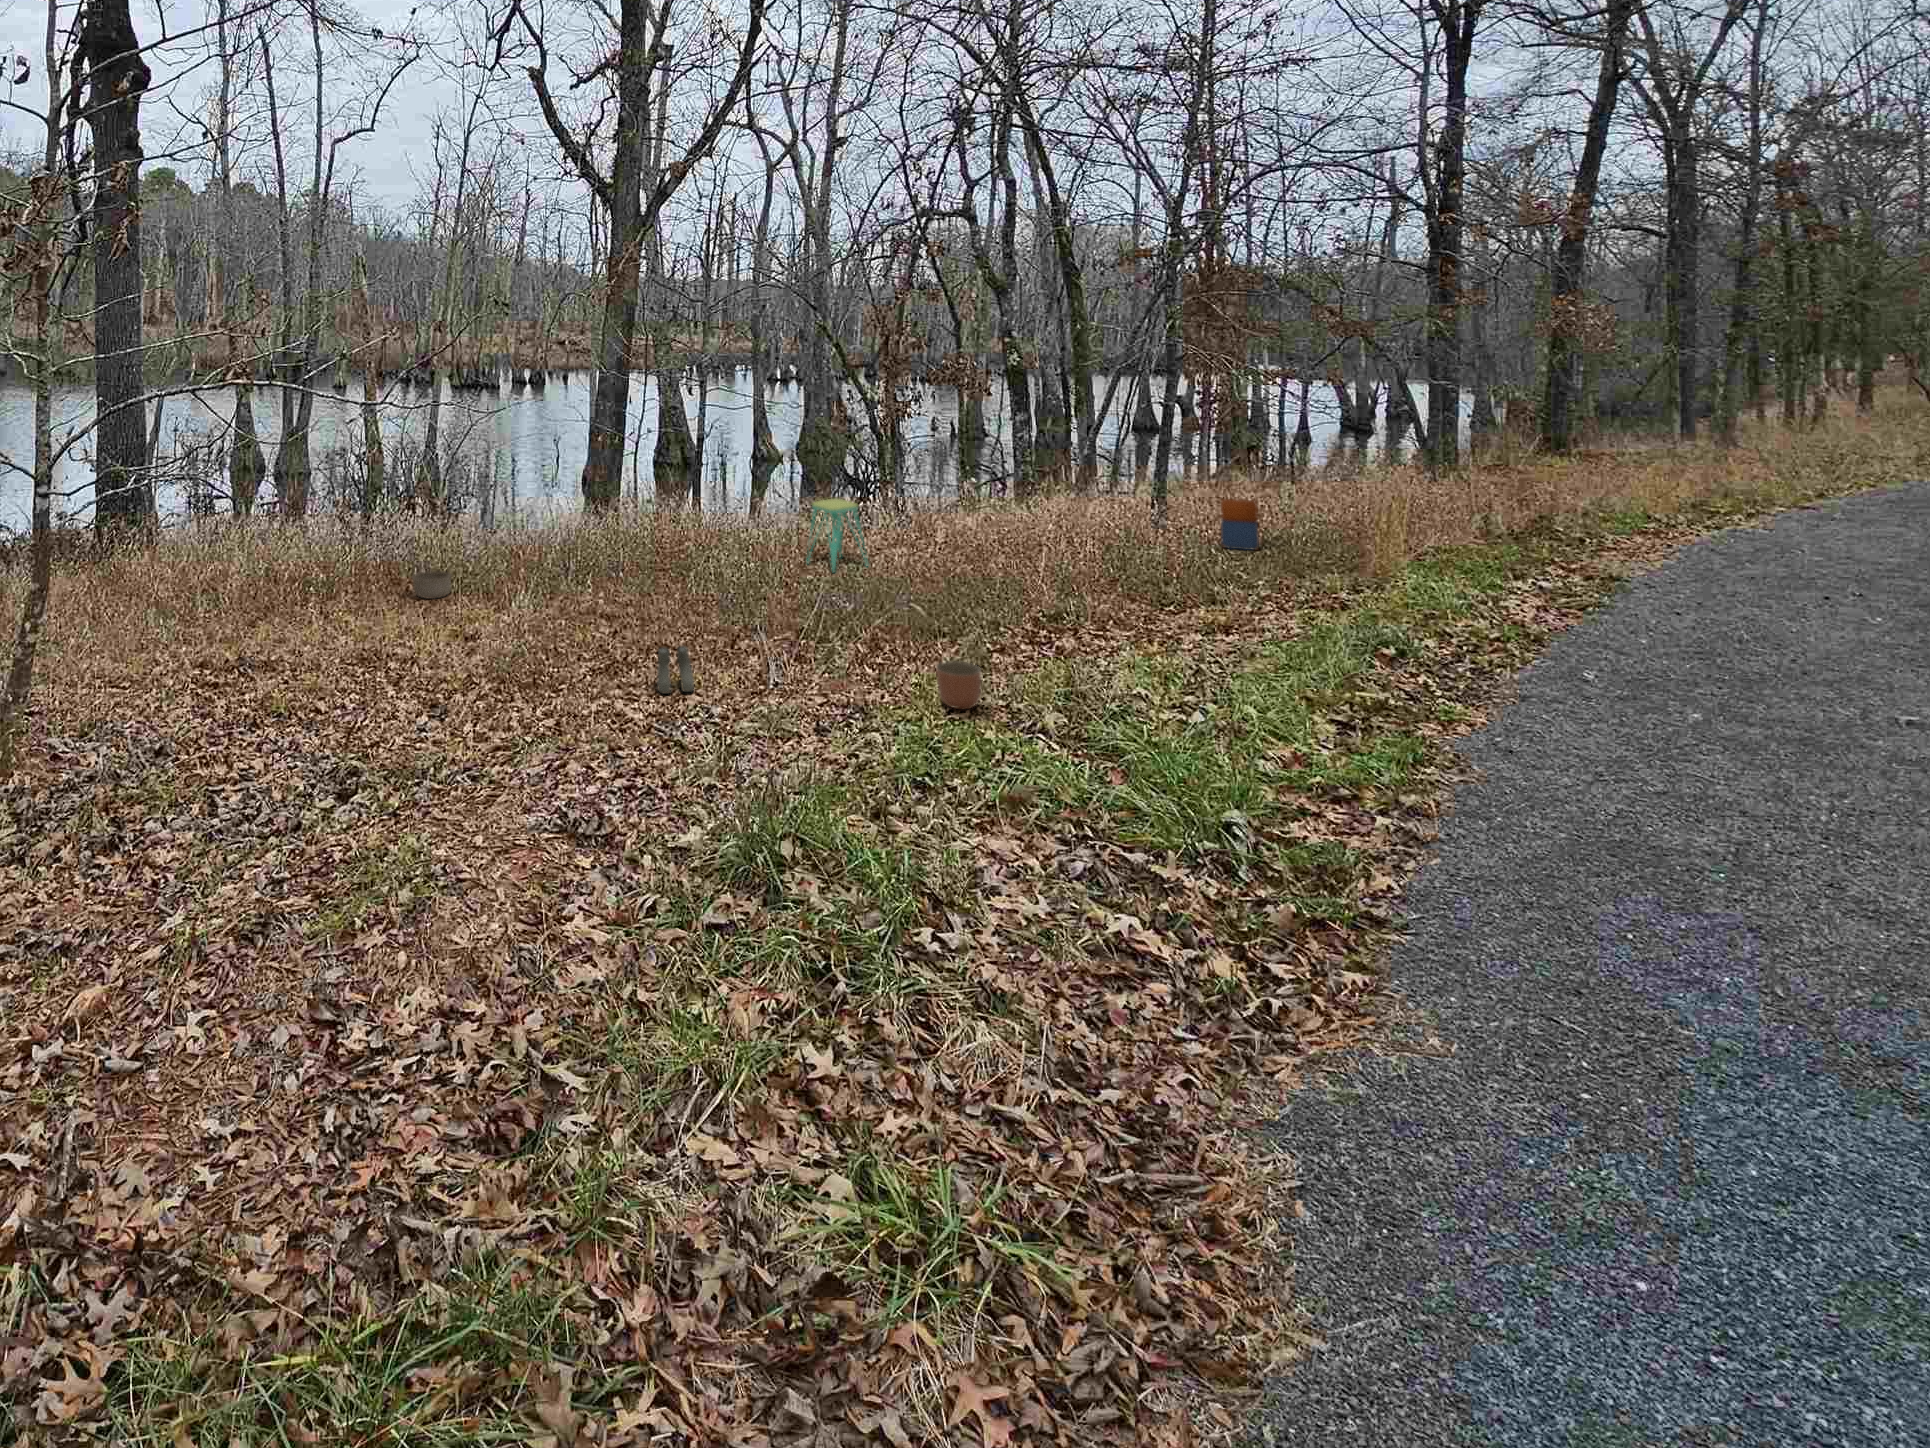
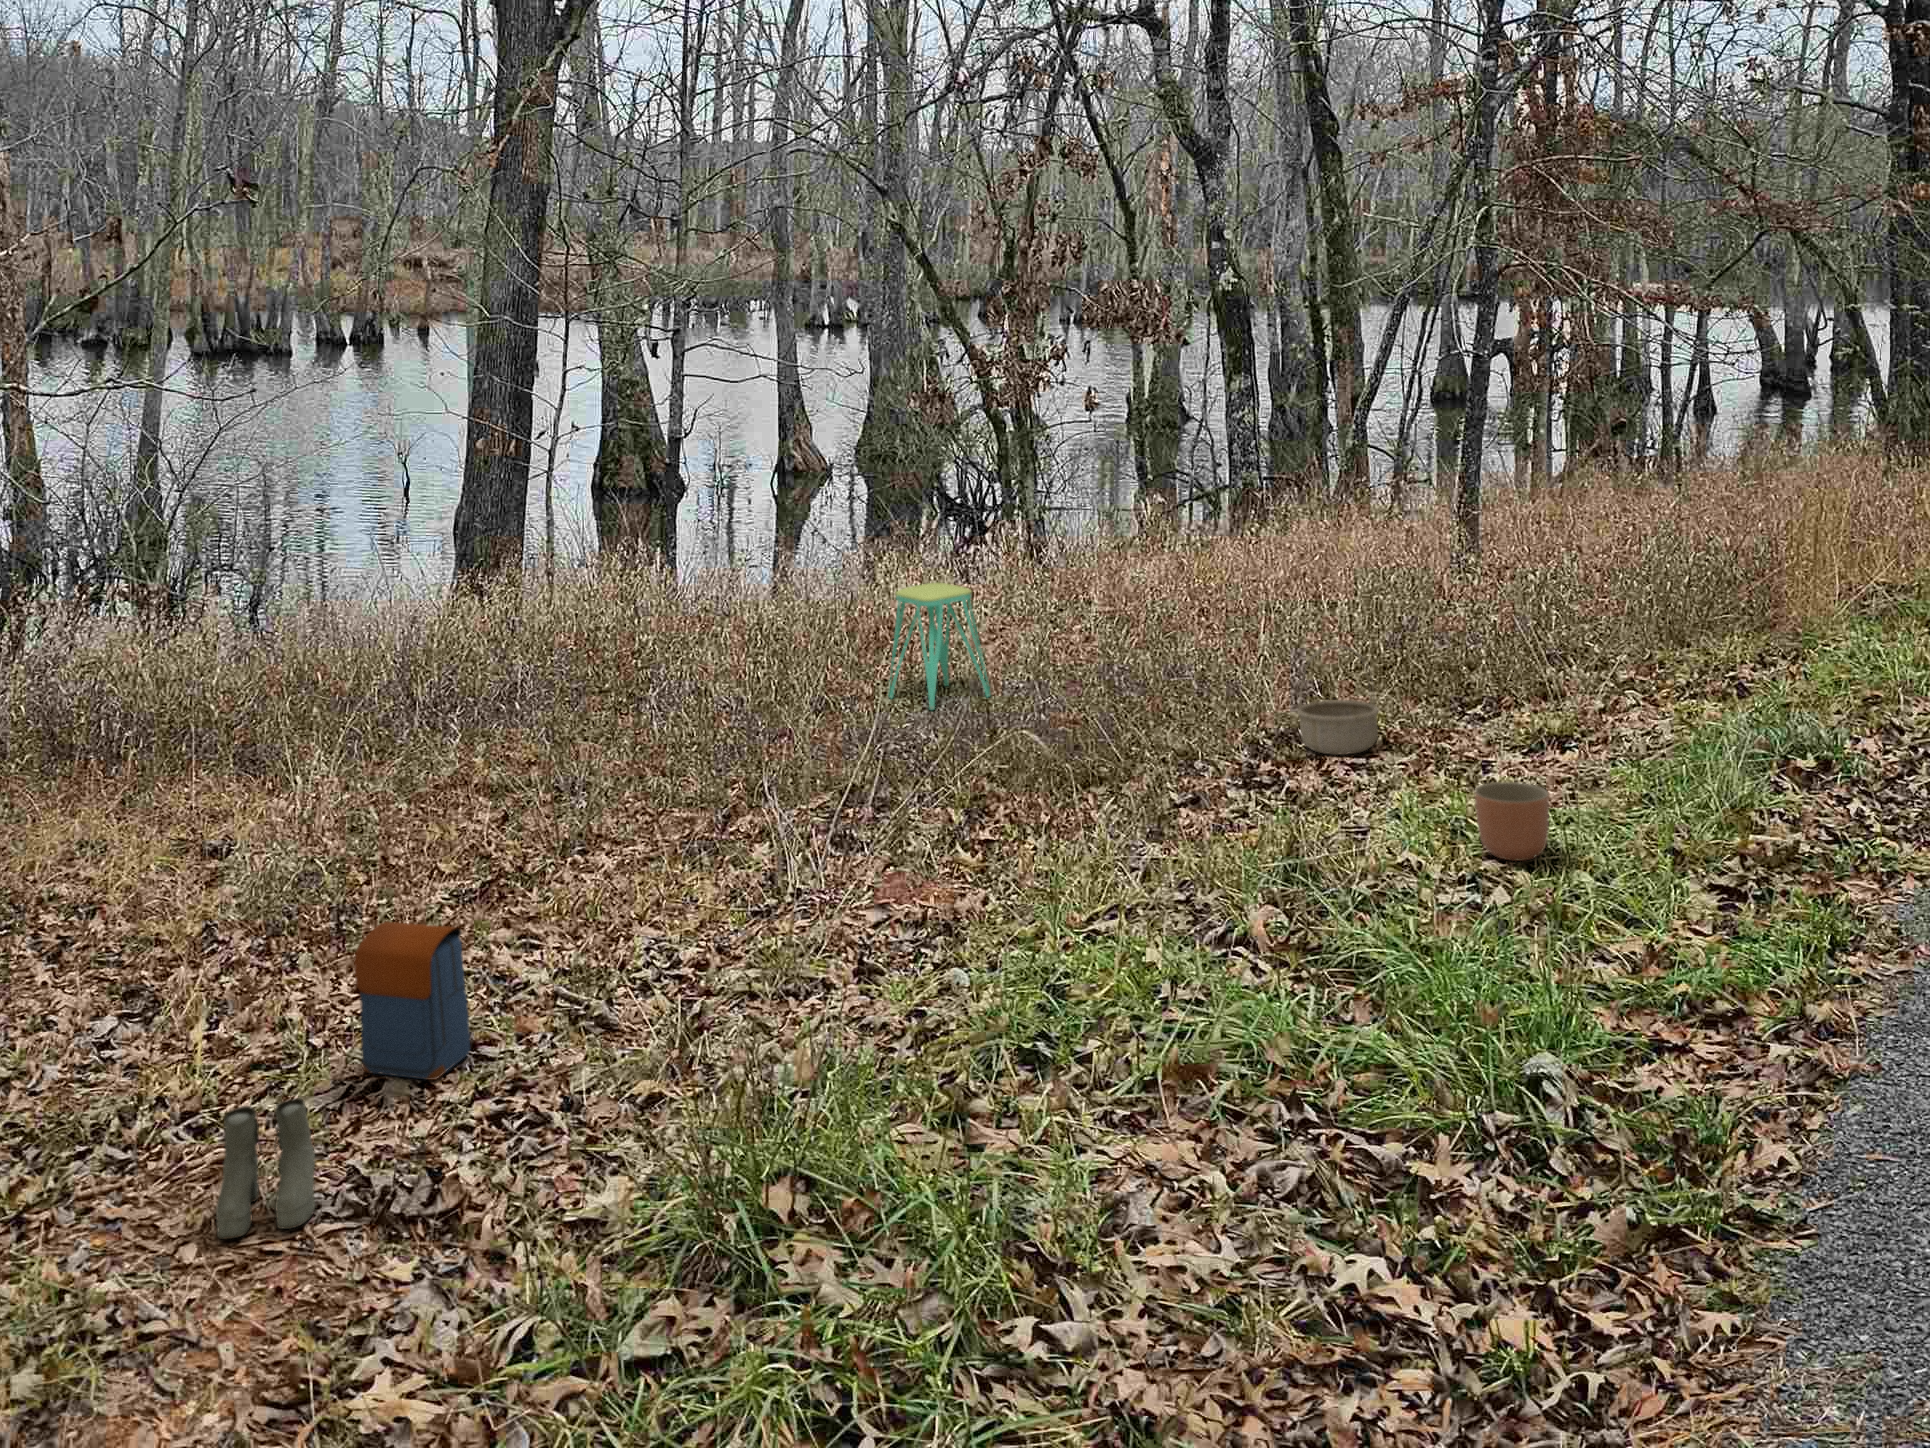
backpack: present [1221,499,1259,550] -> present [354,922,470,1080]
basket: present [412,544,451,599] -> present [1297,645,1379,755]
boots: present [657,645,694,694] -> present [216,1098,315,1239]
planter: present [936,661,981,709] -> present [1475,782,1549,861]

